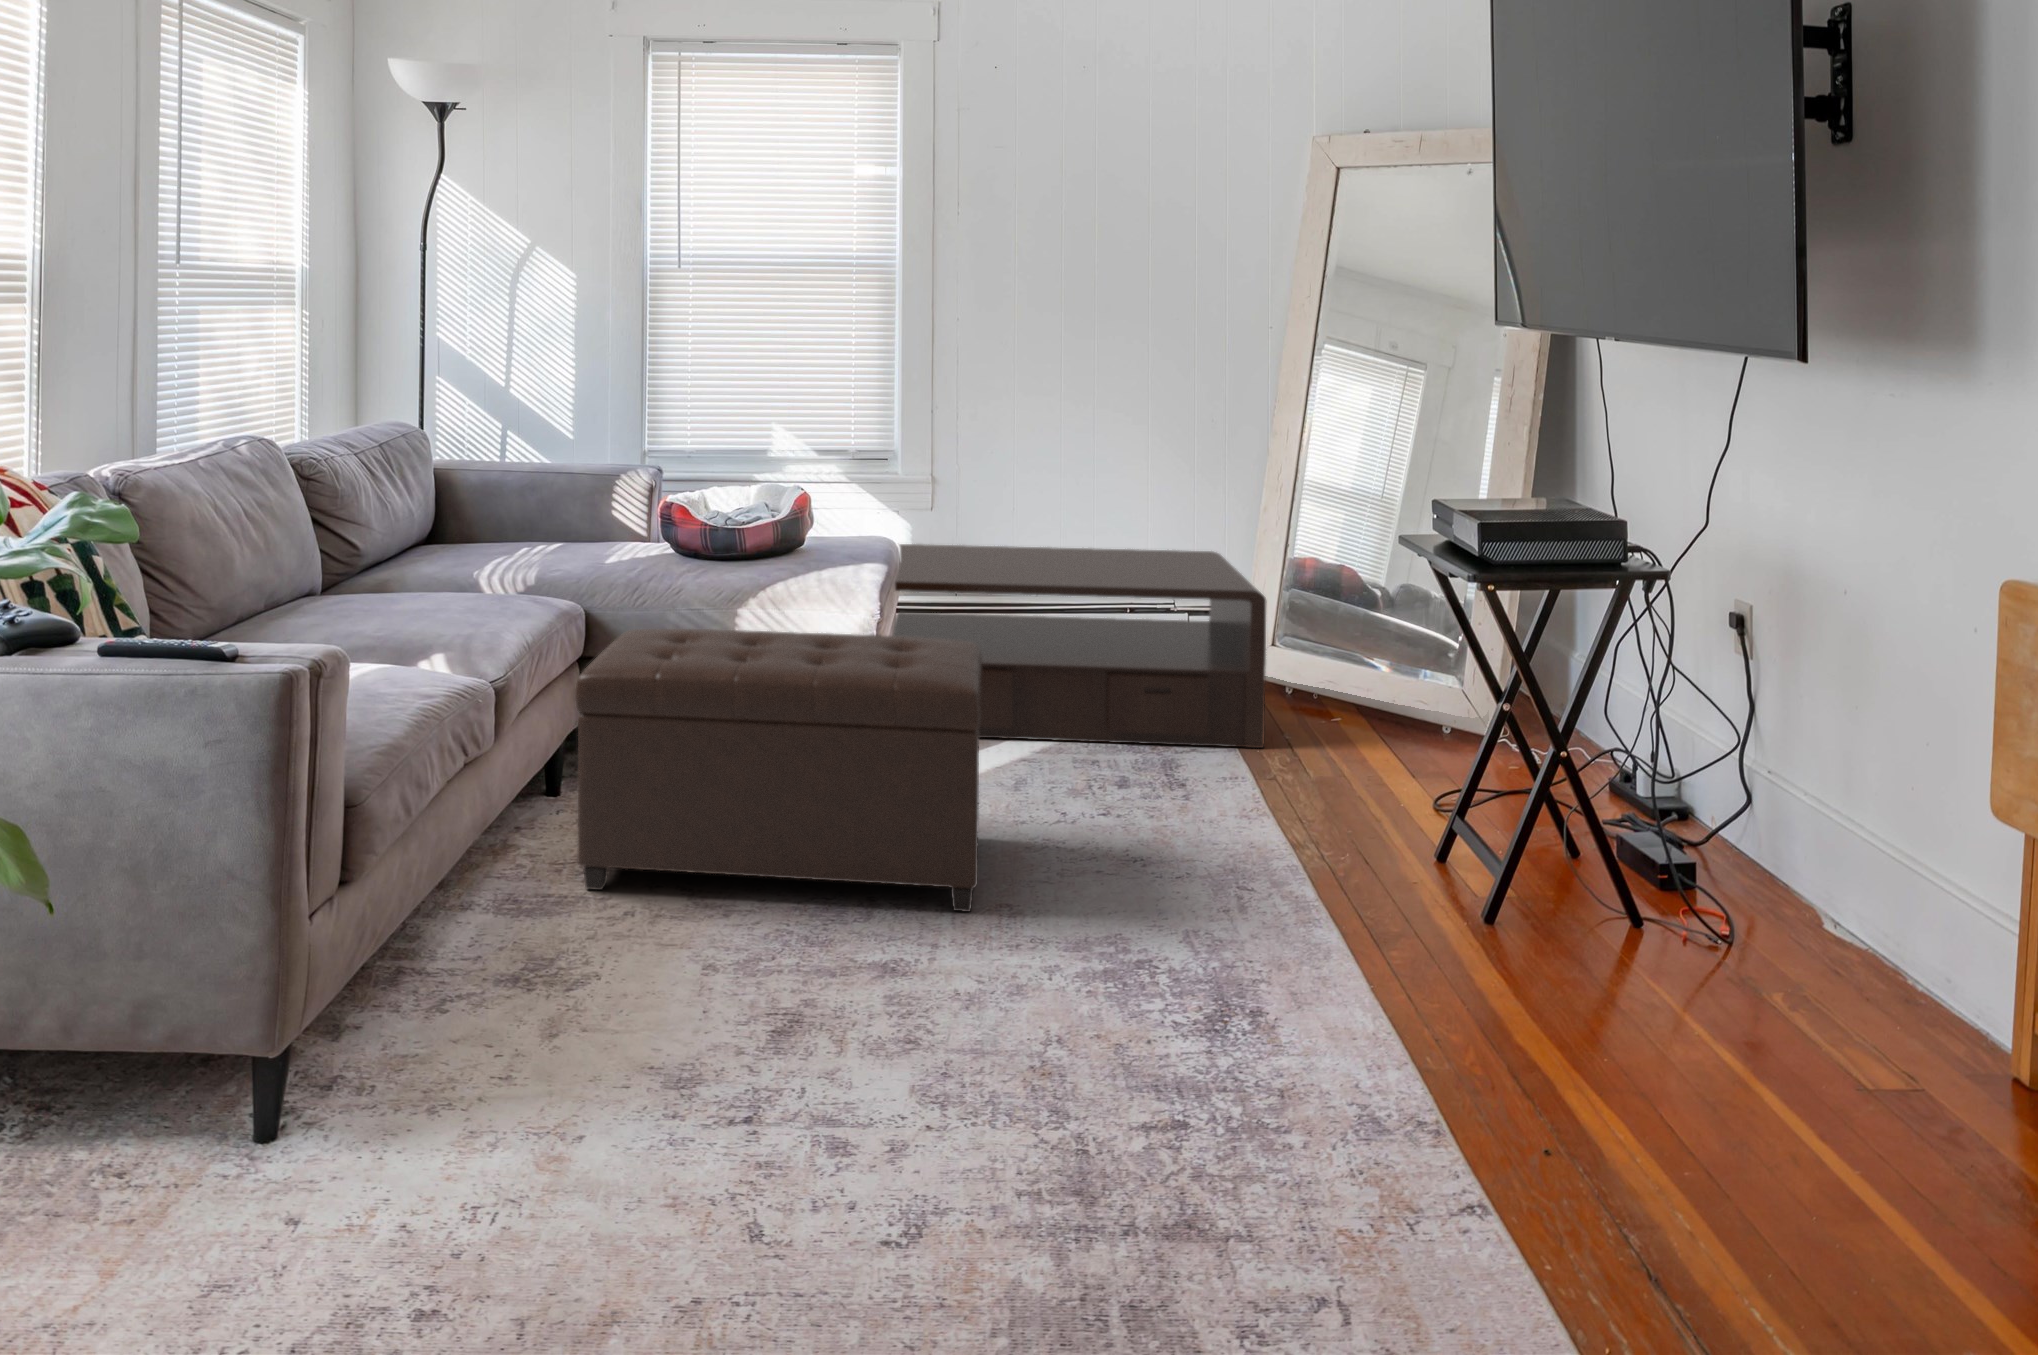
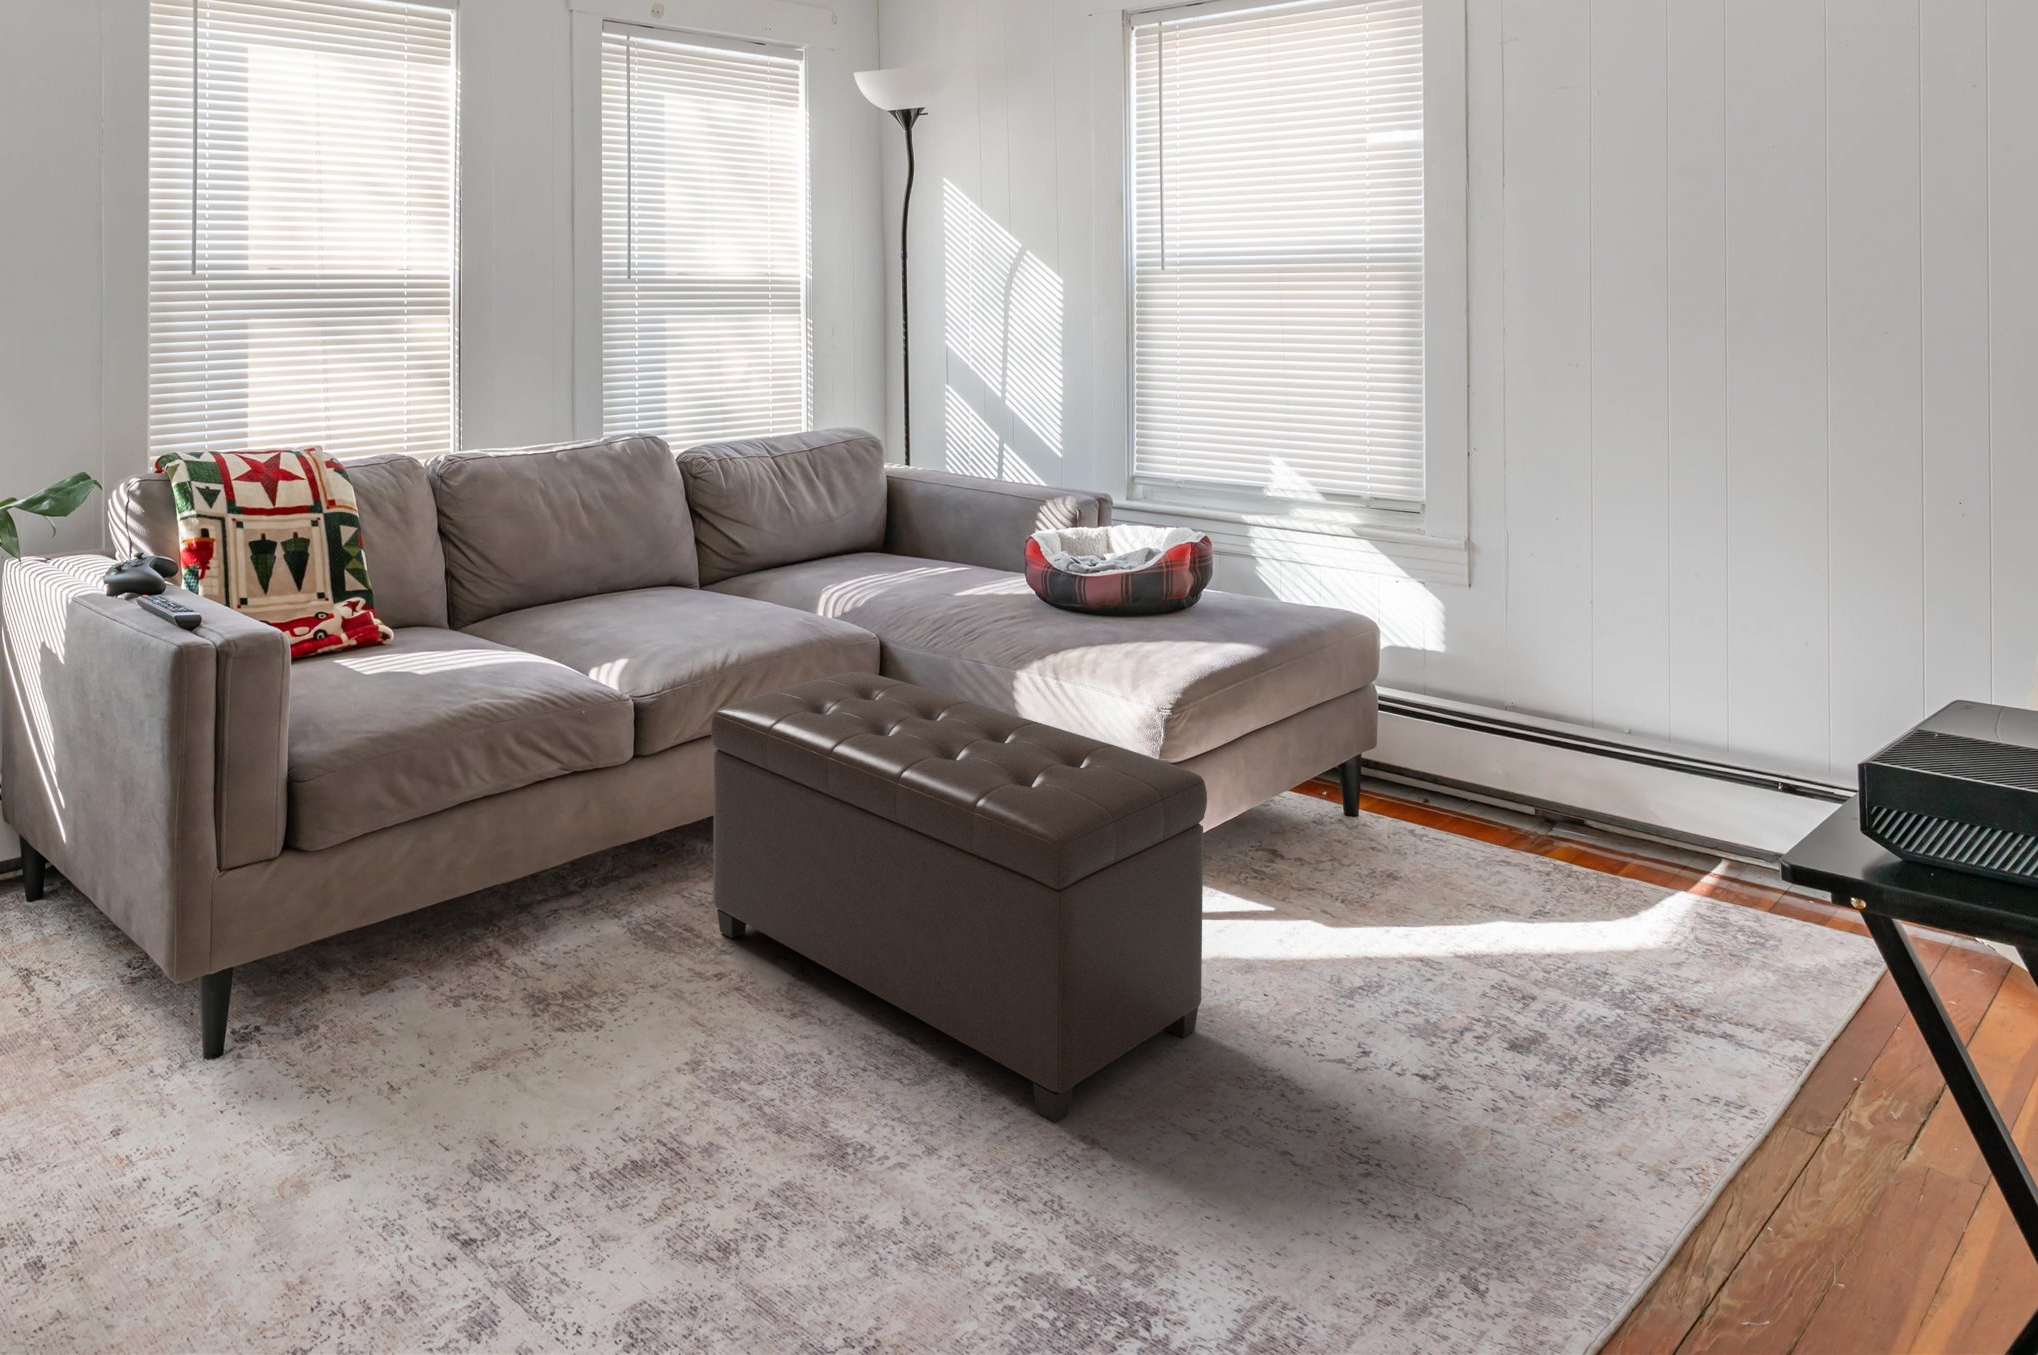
coffee table: present [893,544,1267,748] -> none [1241,623,1947,1068]

